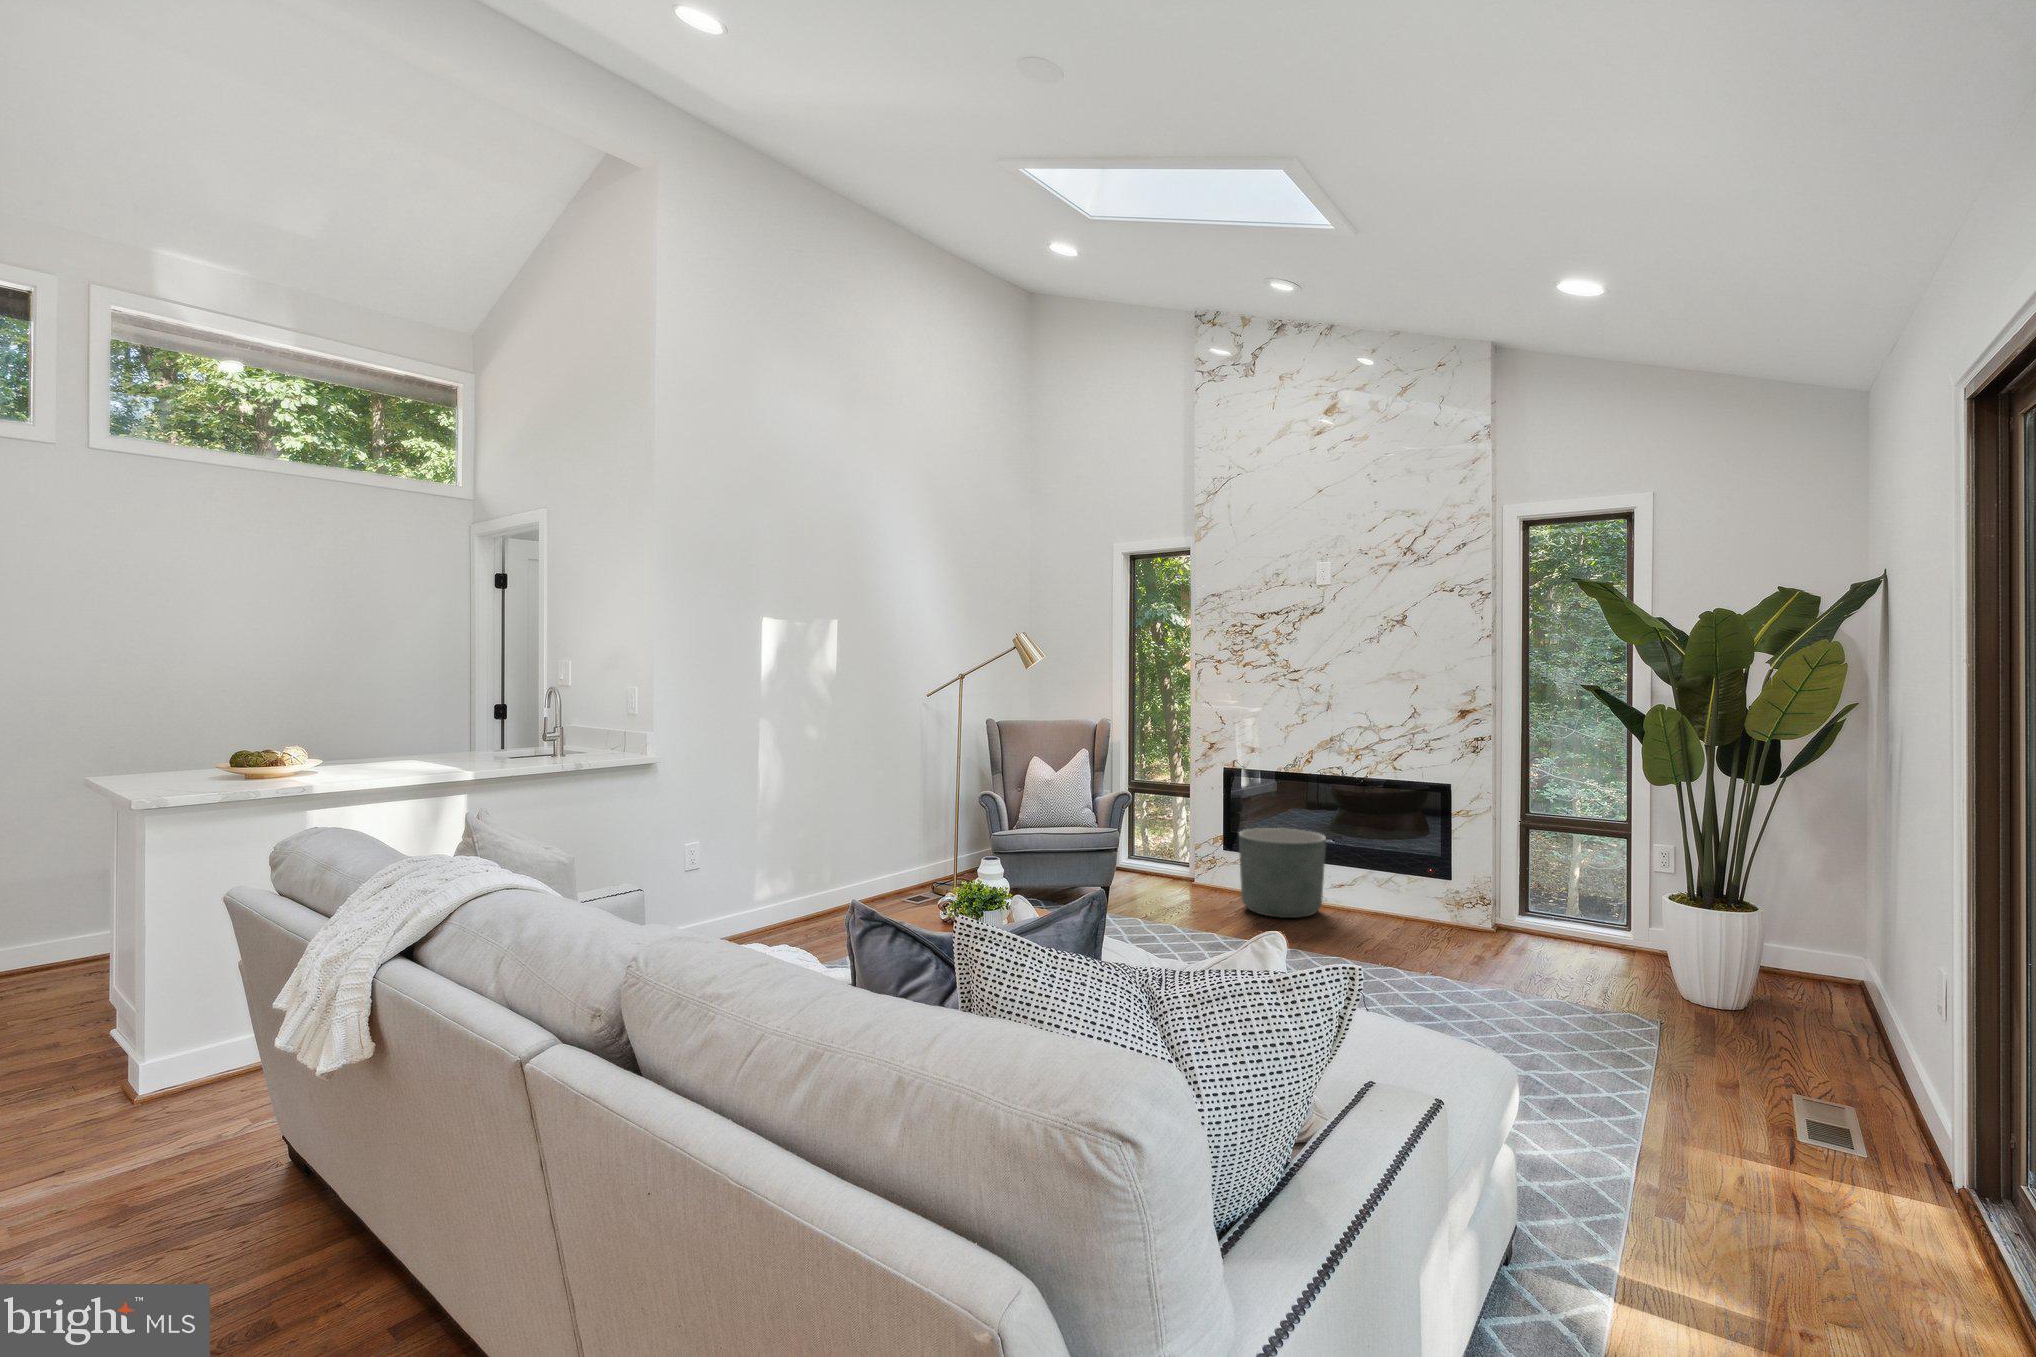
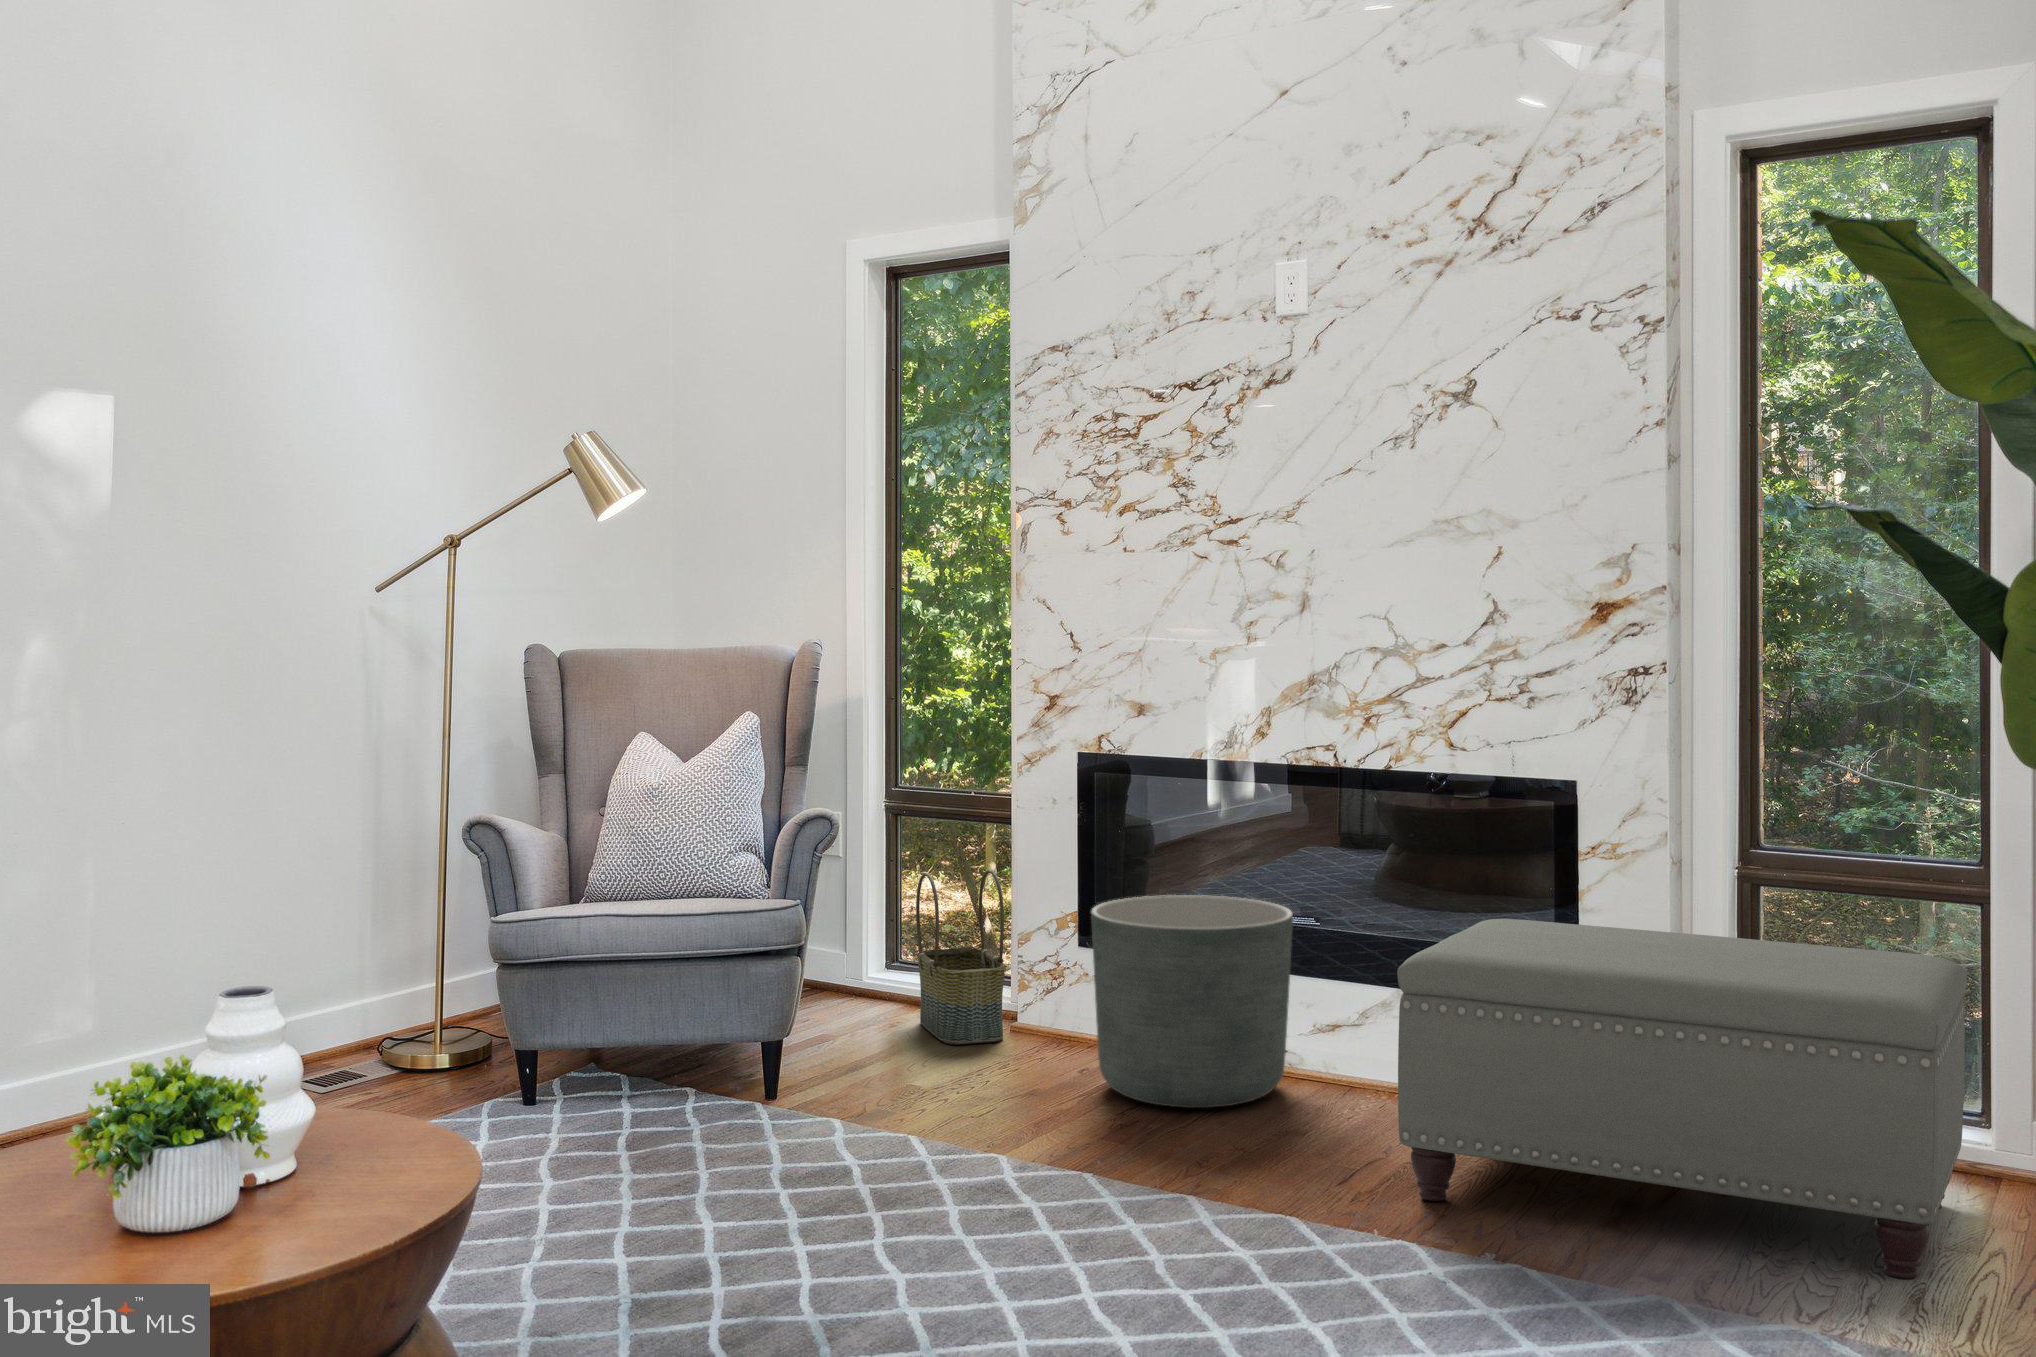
basket: none [1148,815,1190,890] -> present [916,870,1005,1044]
ottoman: none [1388,841,1627,989] -> present [1397,919,1967,1279]

